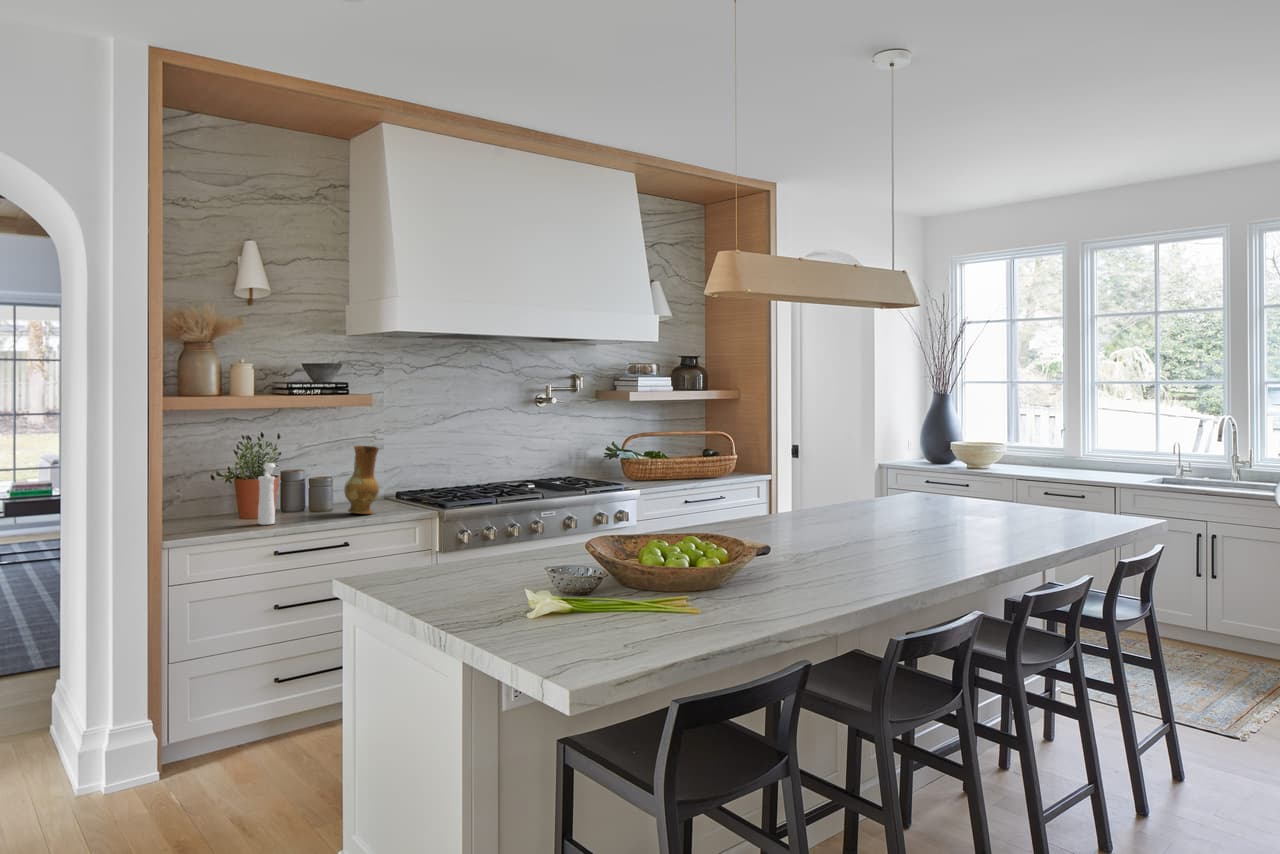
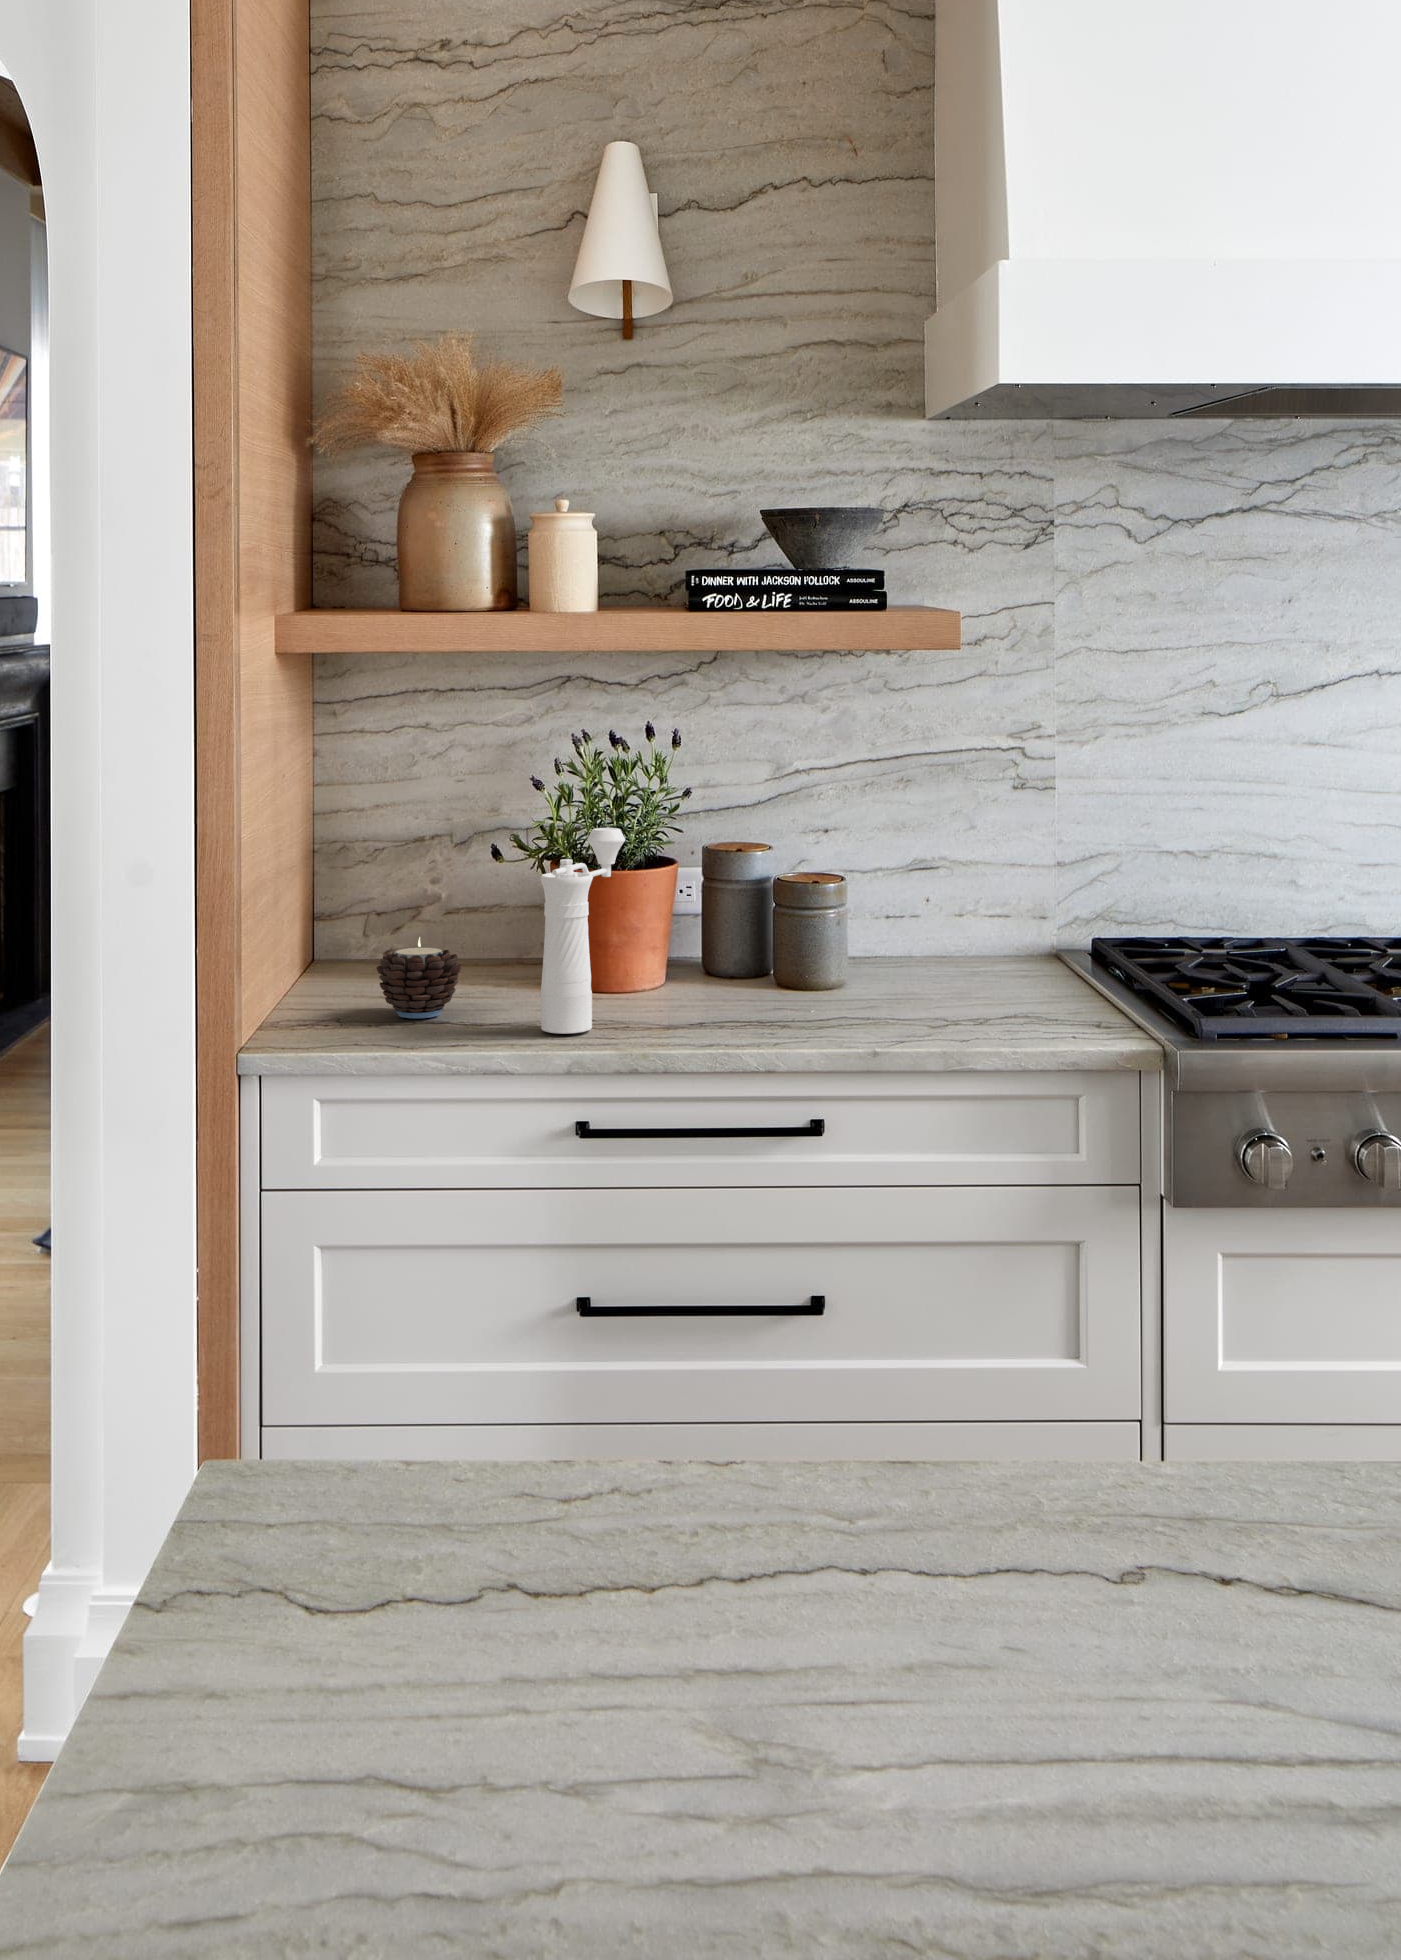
ceramic jug: present [344,446,379,514] -> none [840,778,955,1021]
candle: none [192,500,223,525] -> present [376,937,461,1018]

